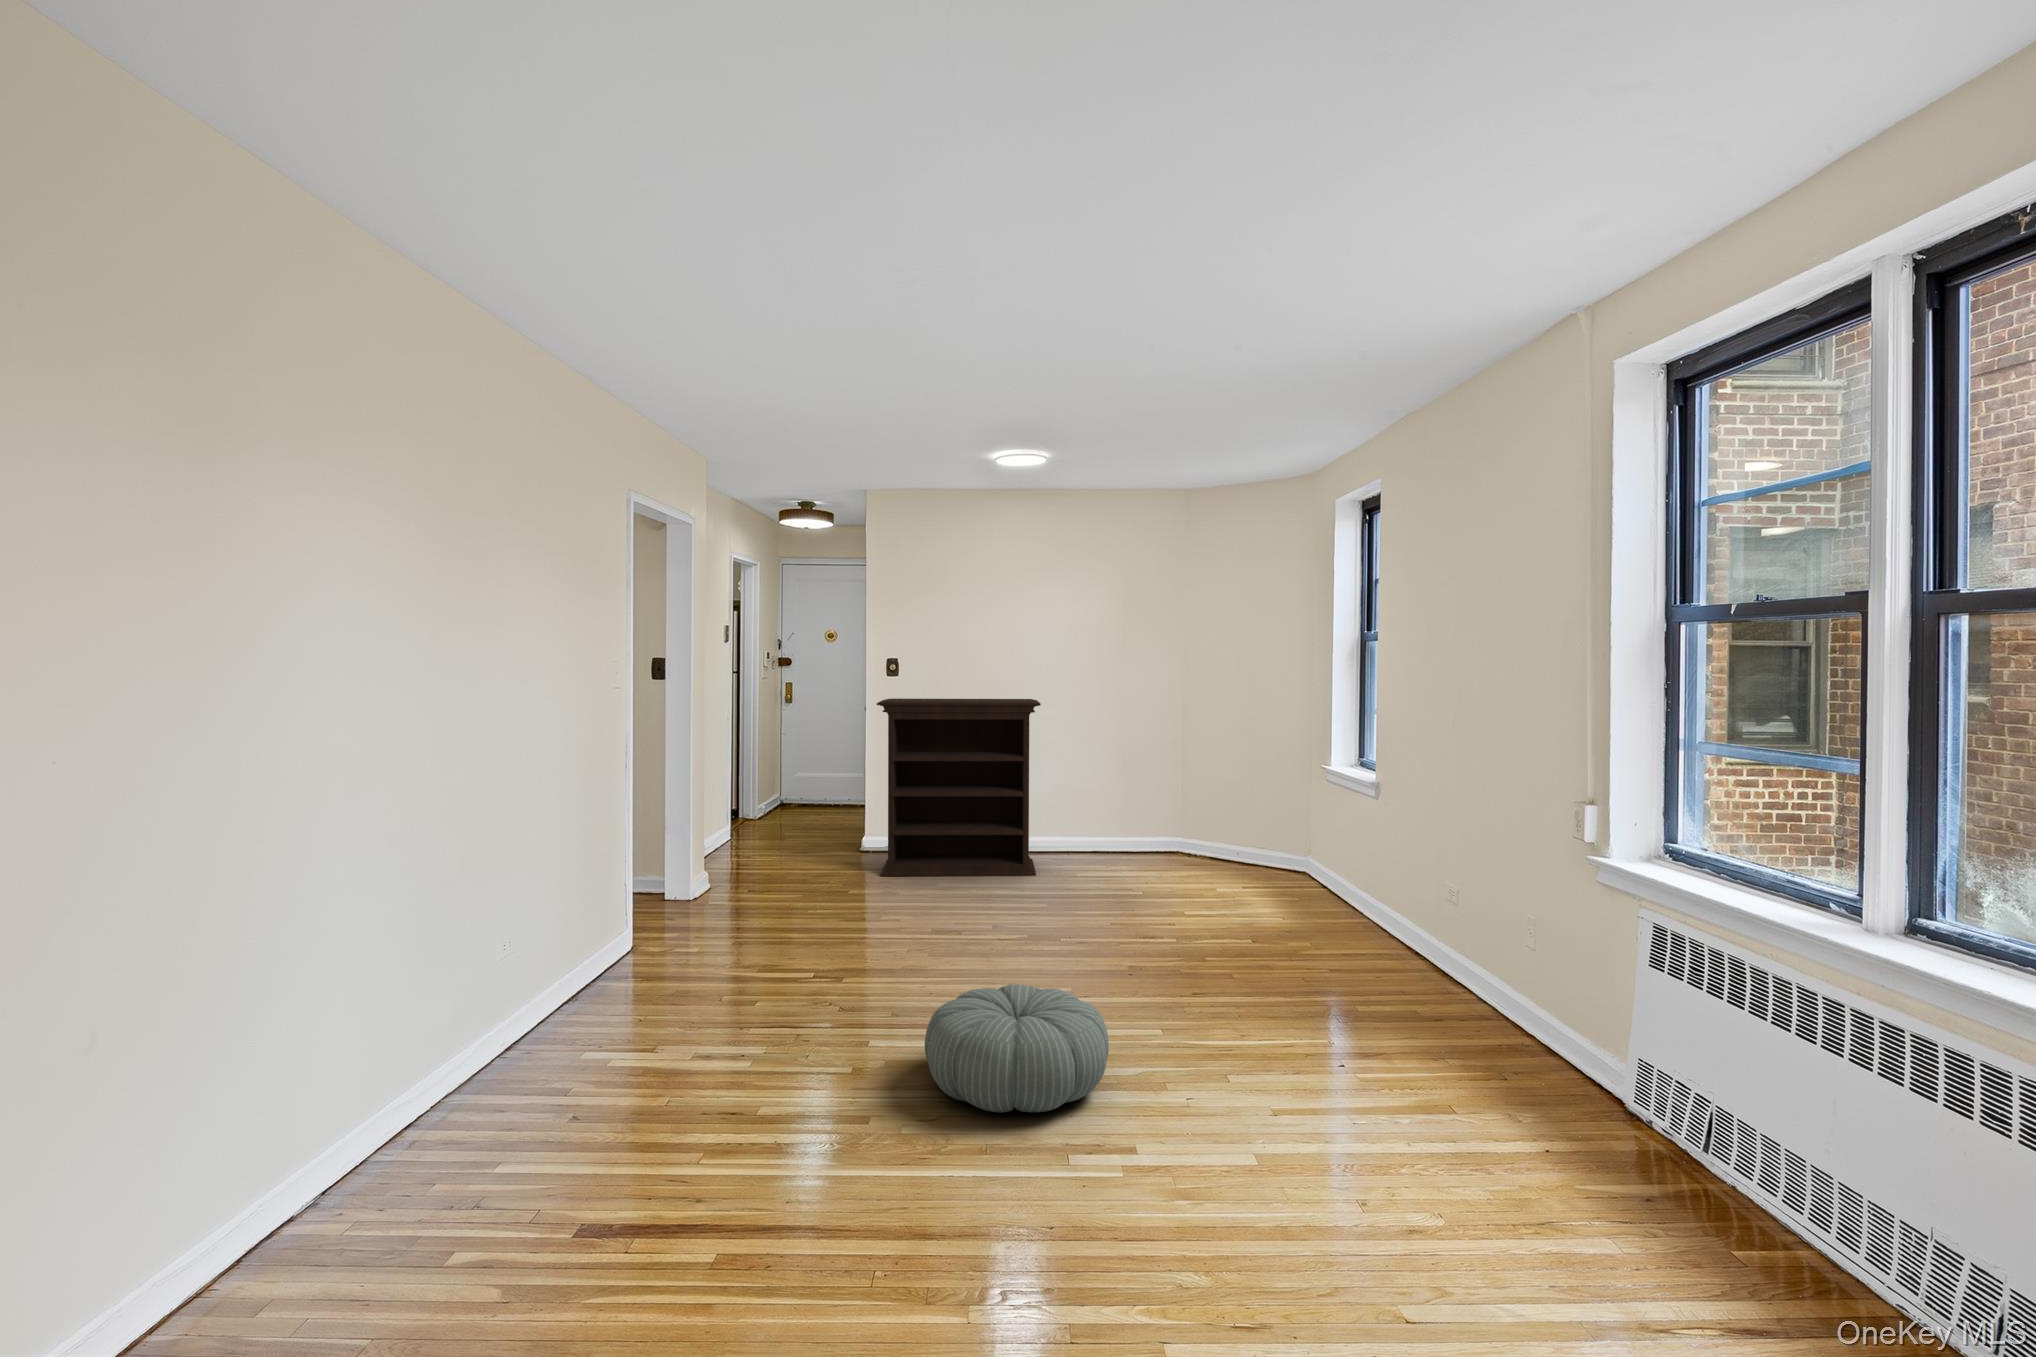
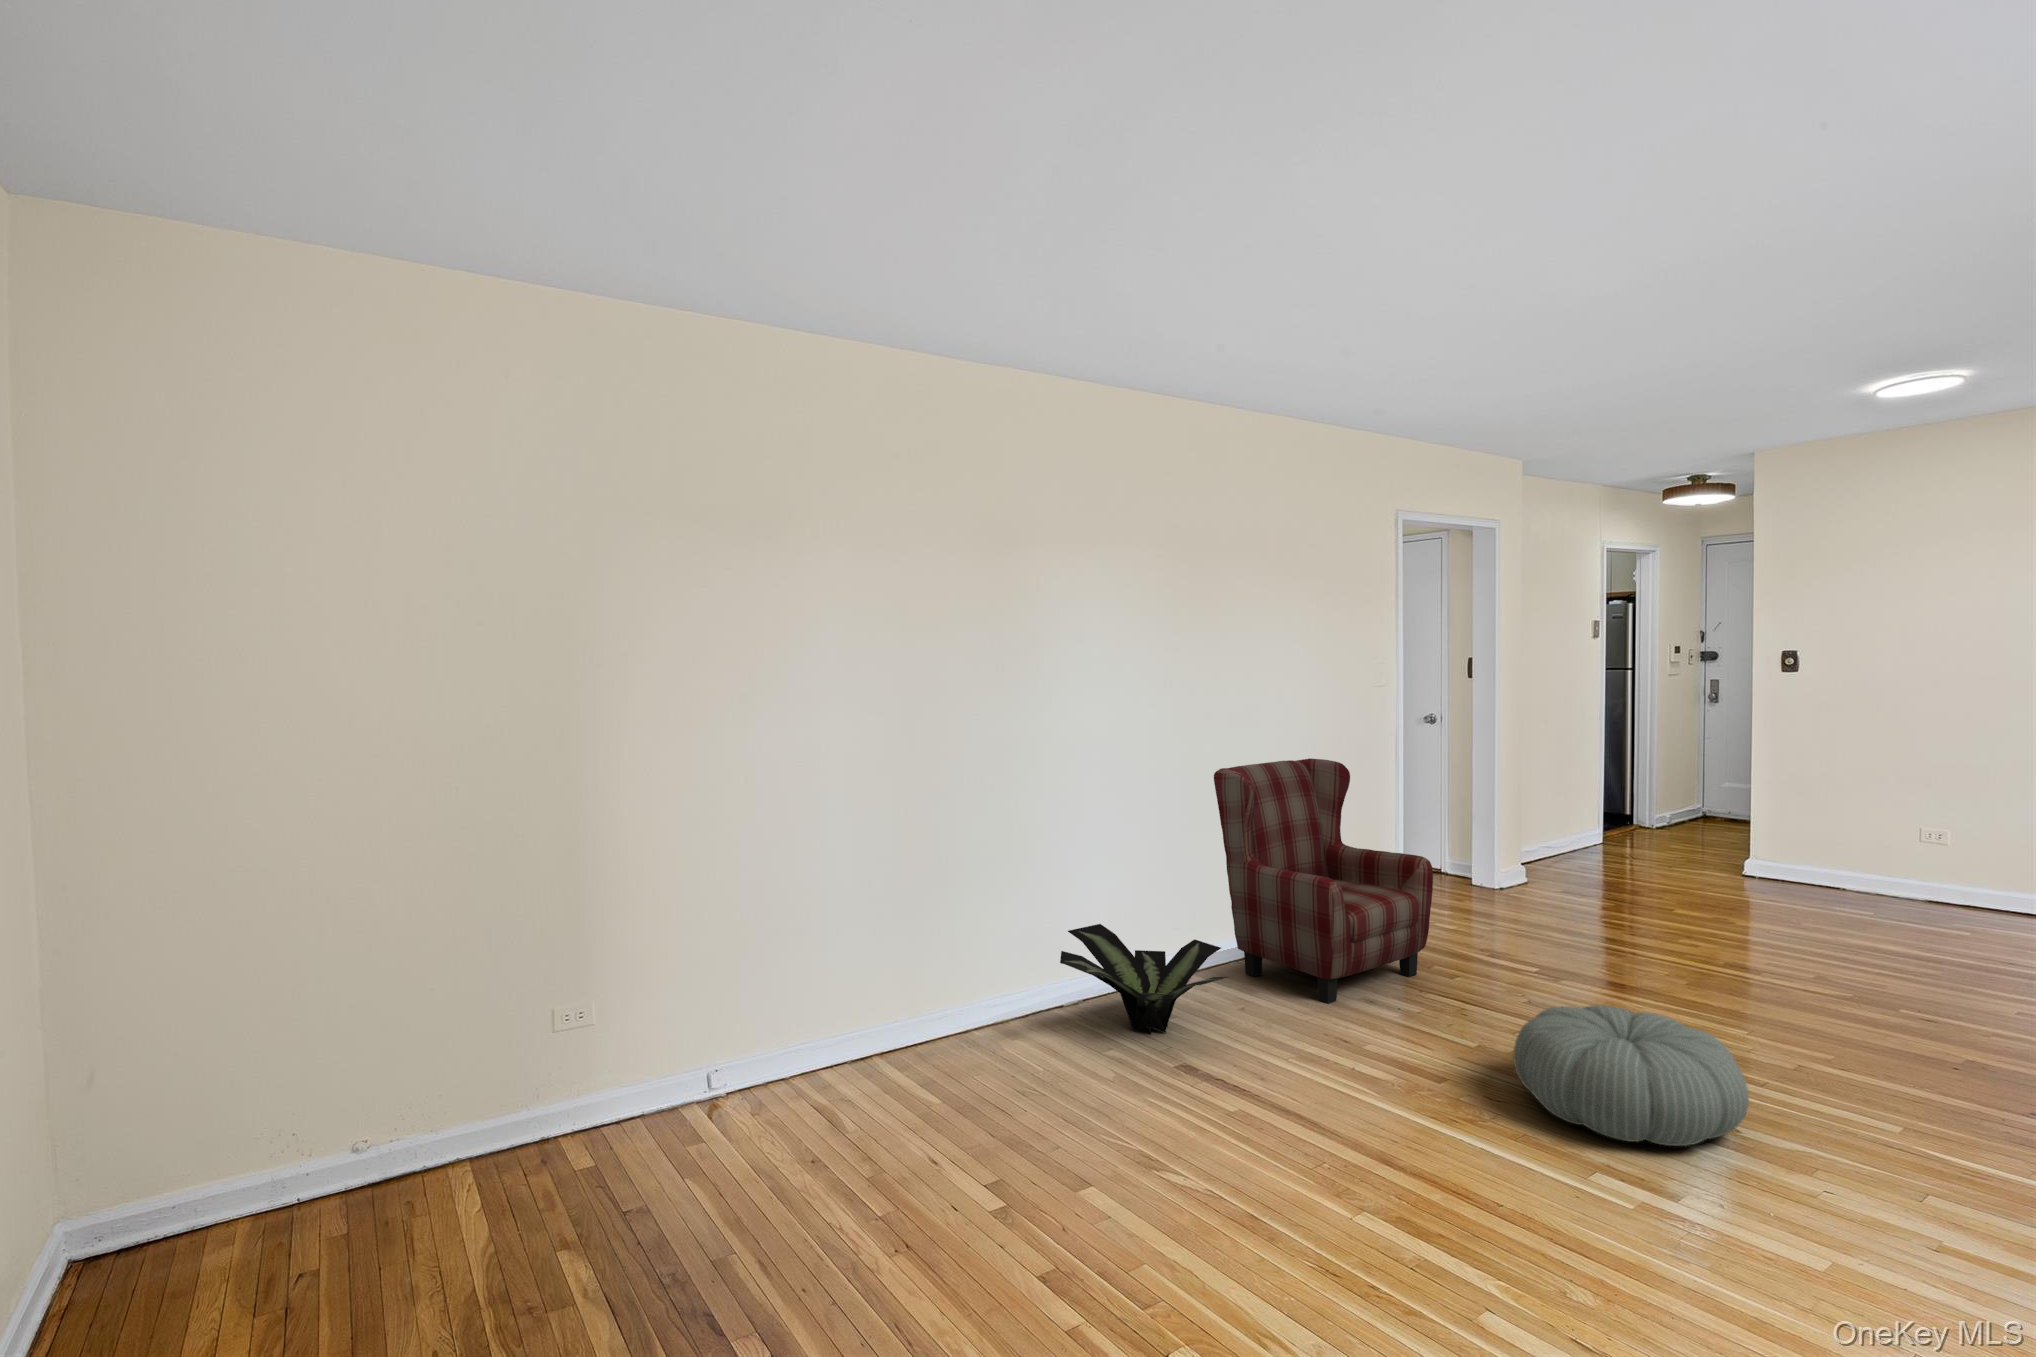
bookshelf: present [877,698,1041,876] -> none [1733,700,2019,949]
armchair: none [483,783,734,1078] -> present [1214,758,1433,1003]
potted plant: none [301,1052,621,1221] -> present [1060,924,1228,1033]

